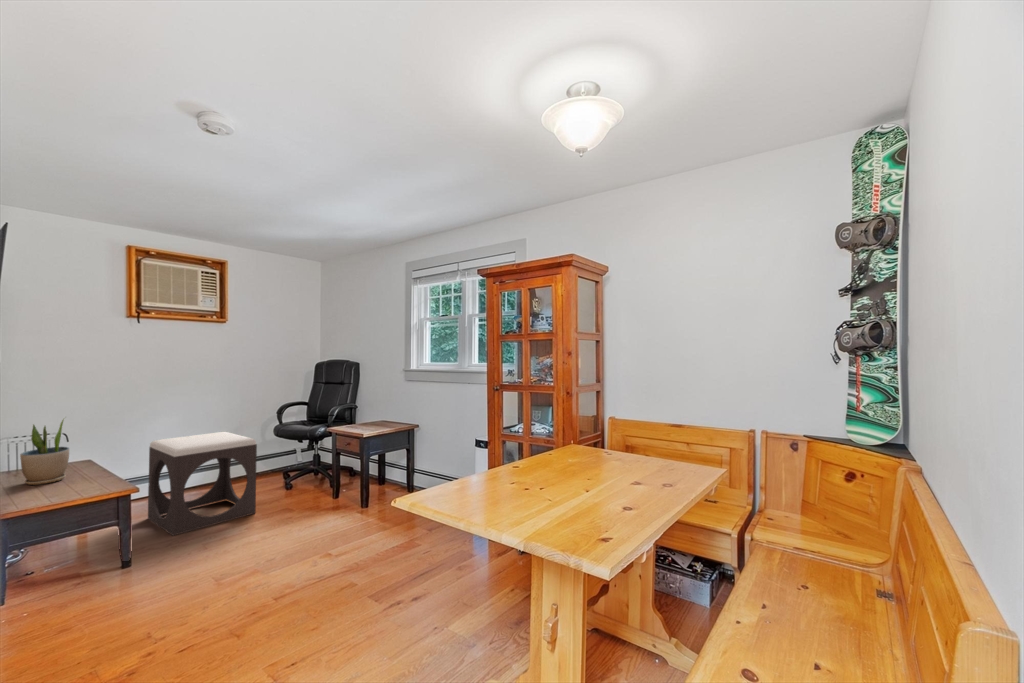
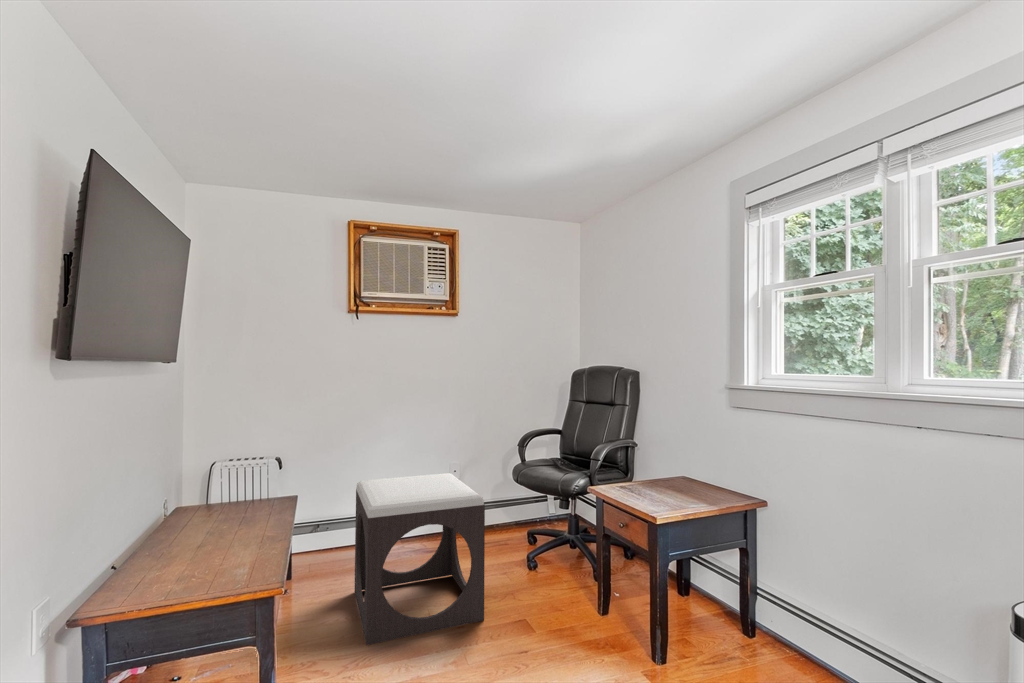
potted plant: present [20,419,69,485] -> none [193,446,248,542]

